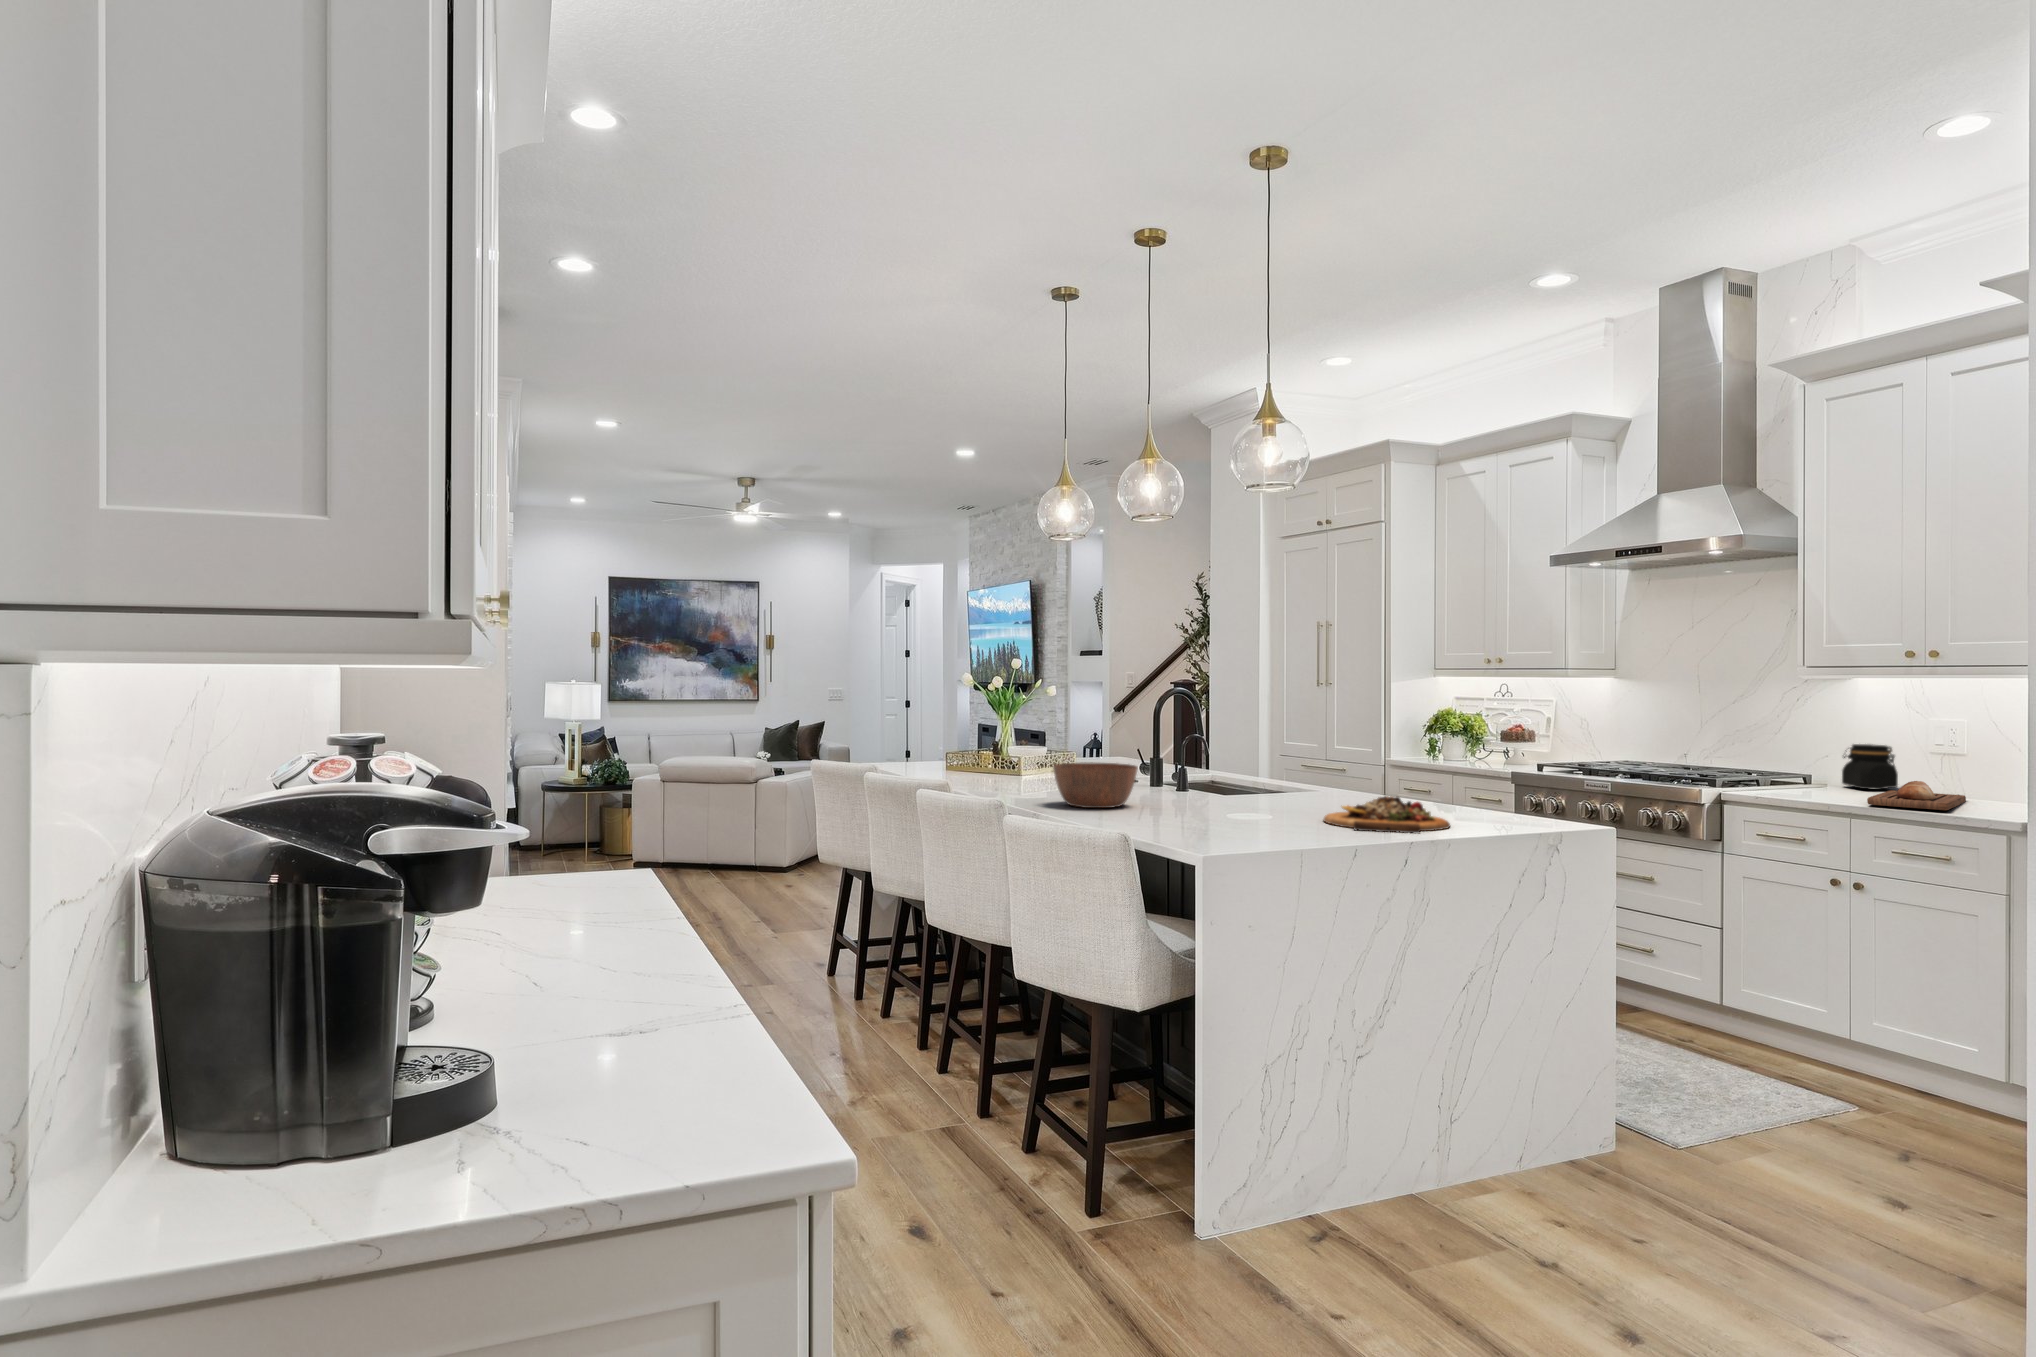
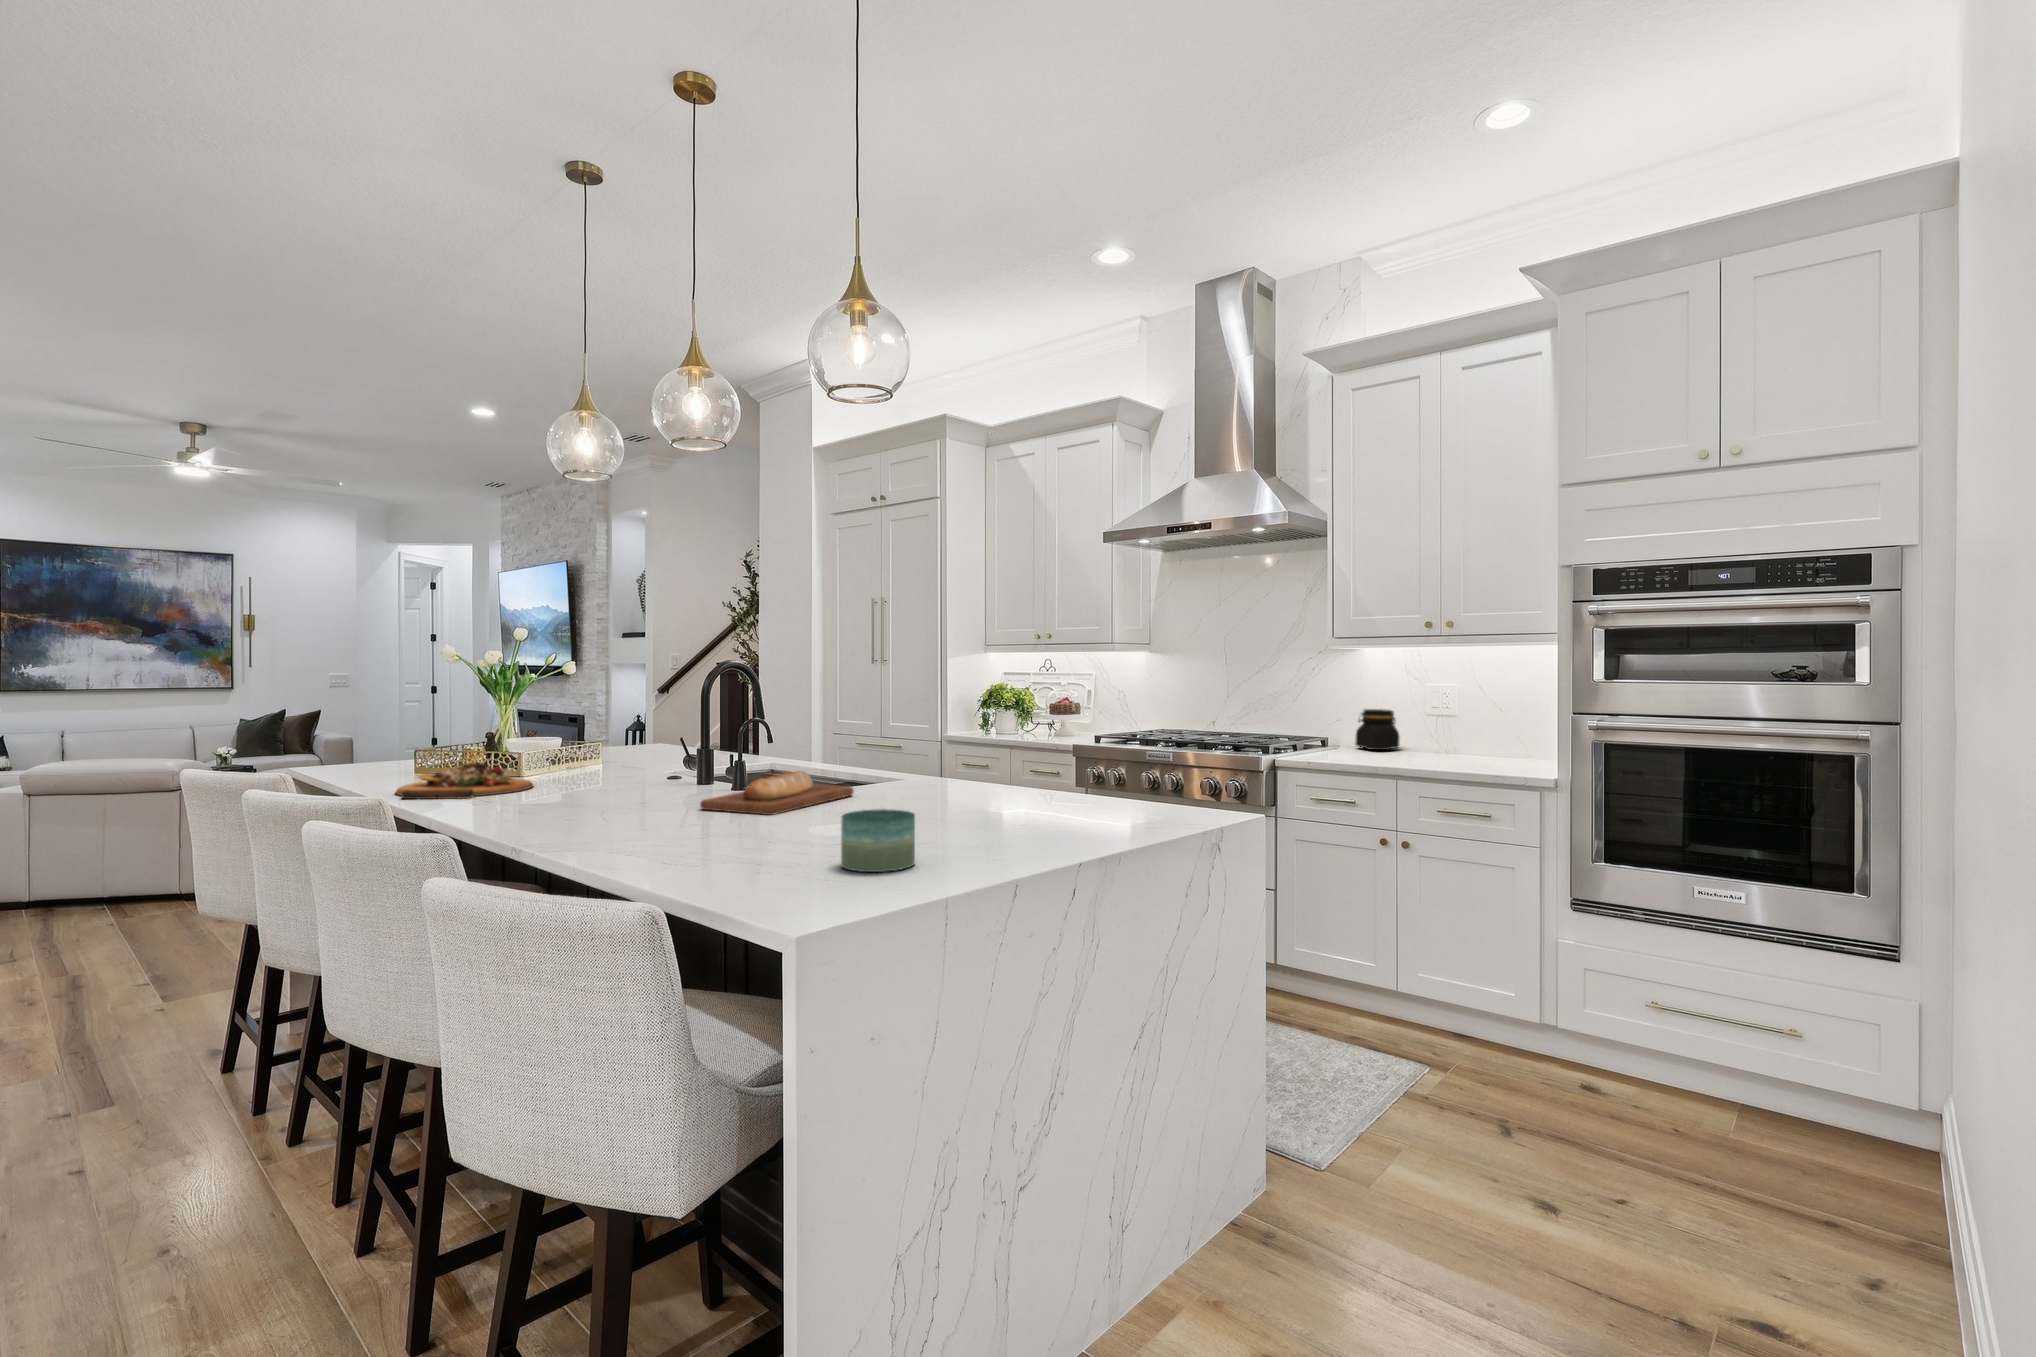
bowl: present [1053,762,1138,808] -> none [538,762,671,830]
bread loaf: present [1867,781,1966,810] -> present [700,771,854,815]
cutting board: present [1324,796,1450,833] -> present [396,762,533,799]
candle: none [1252,798,1303,837] -> present [841,809,915,872]

